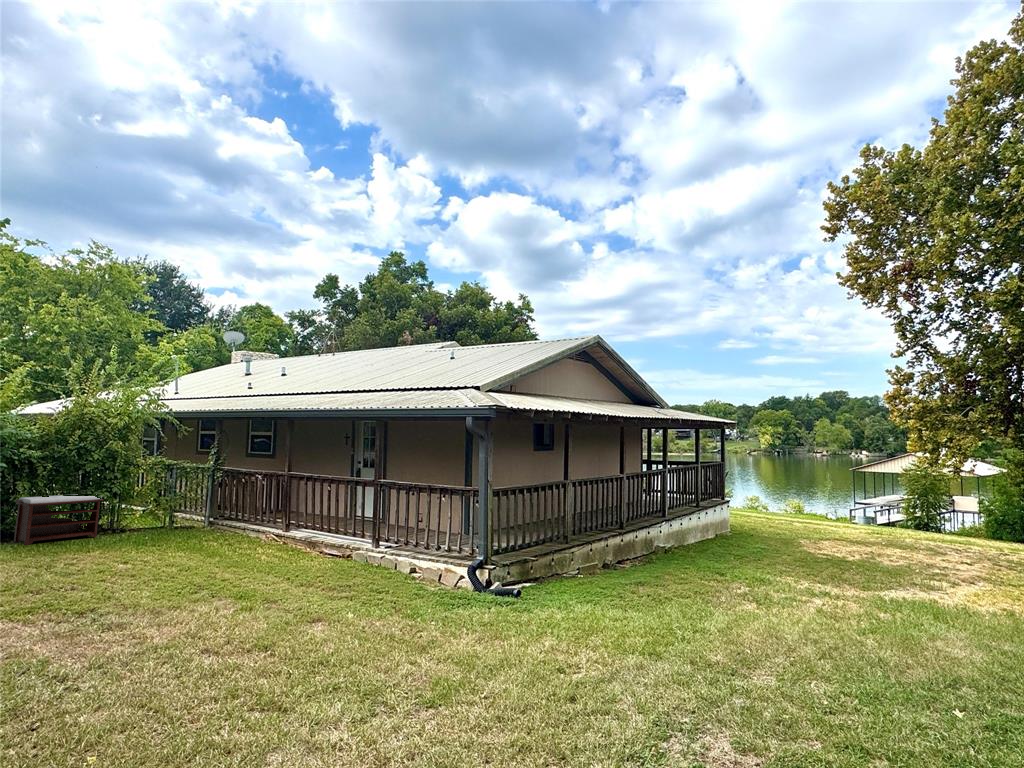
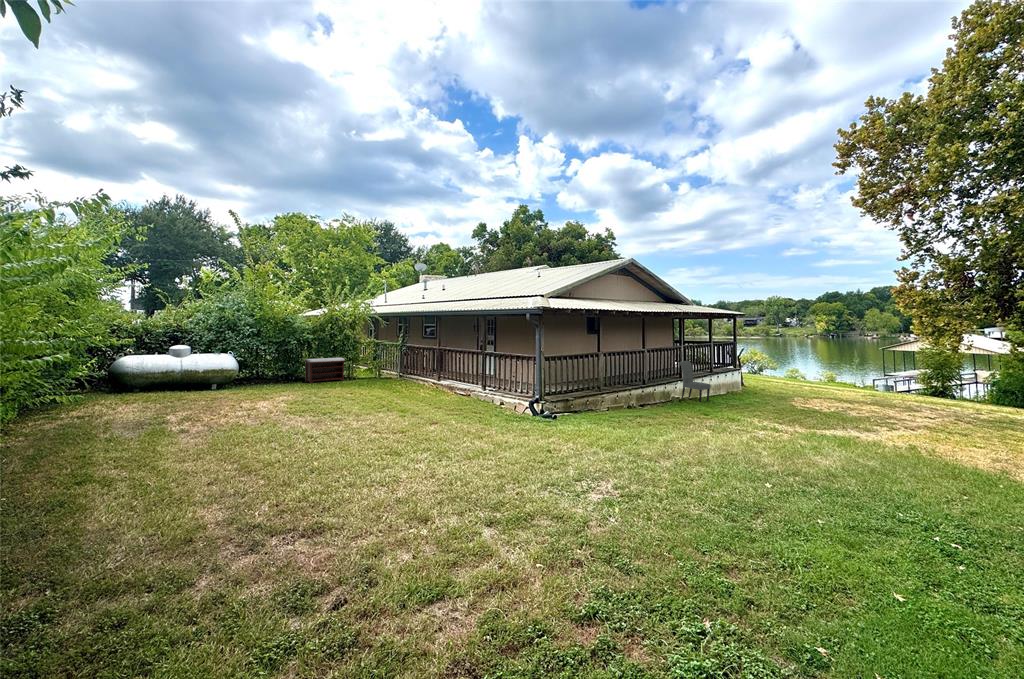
chair: none [665,492,709,553] -> present [679,361,711,402]

